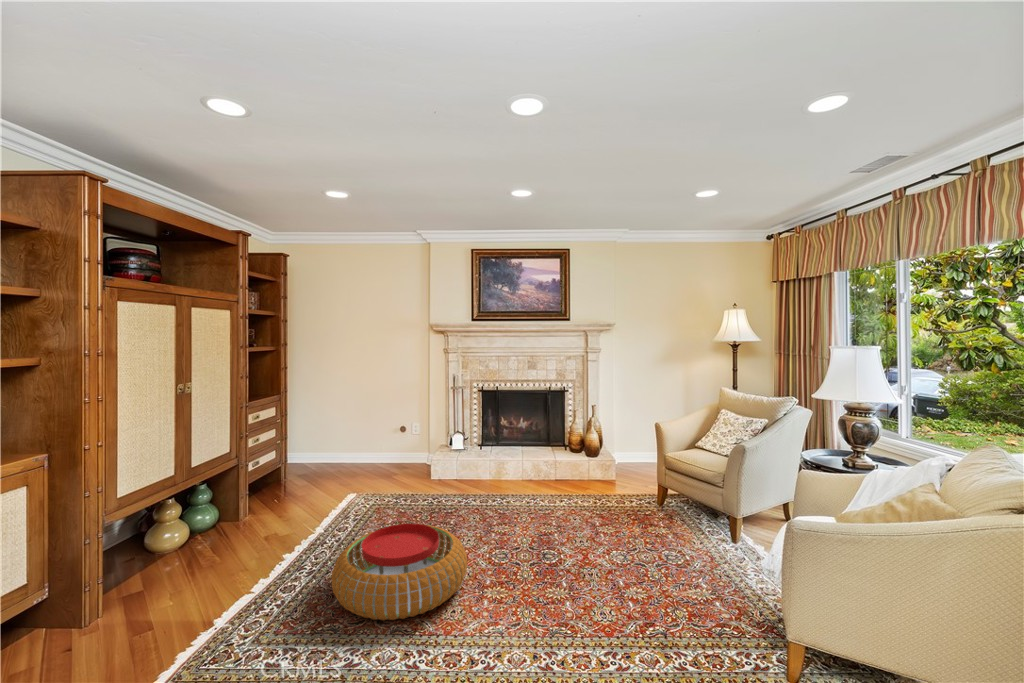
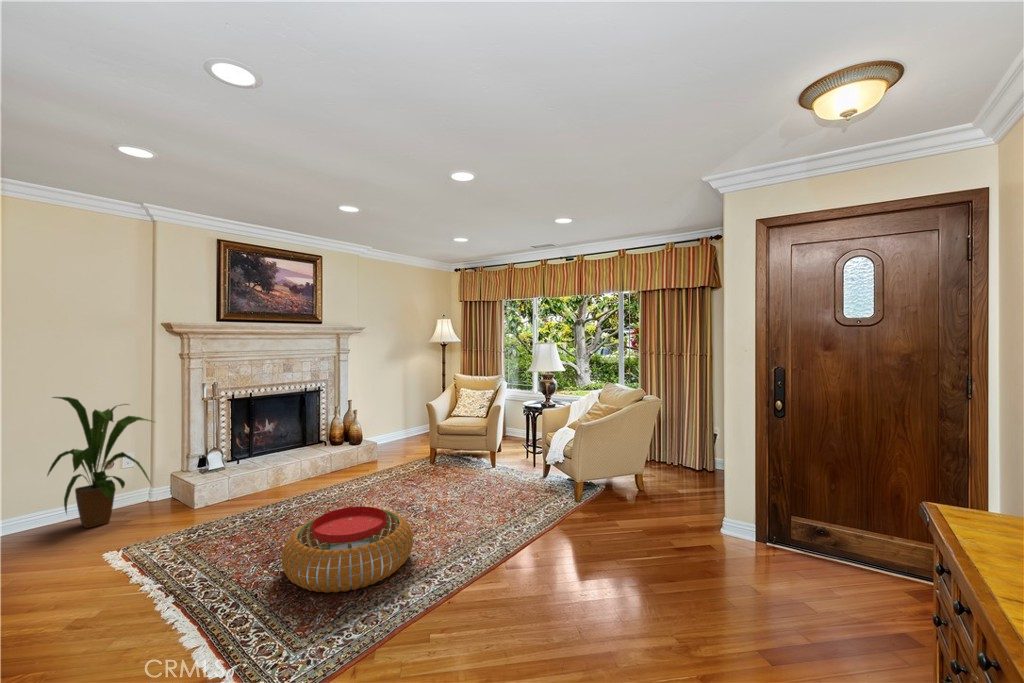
house plant: none [349,379,420,474] -> present [47,397,153,528]

